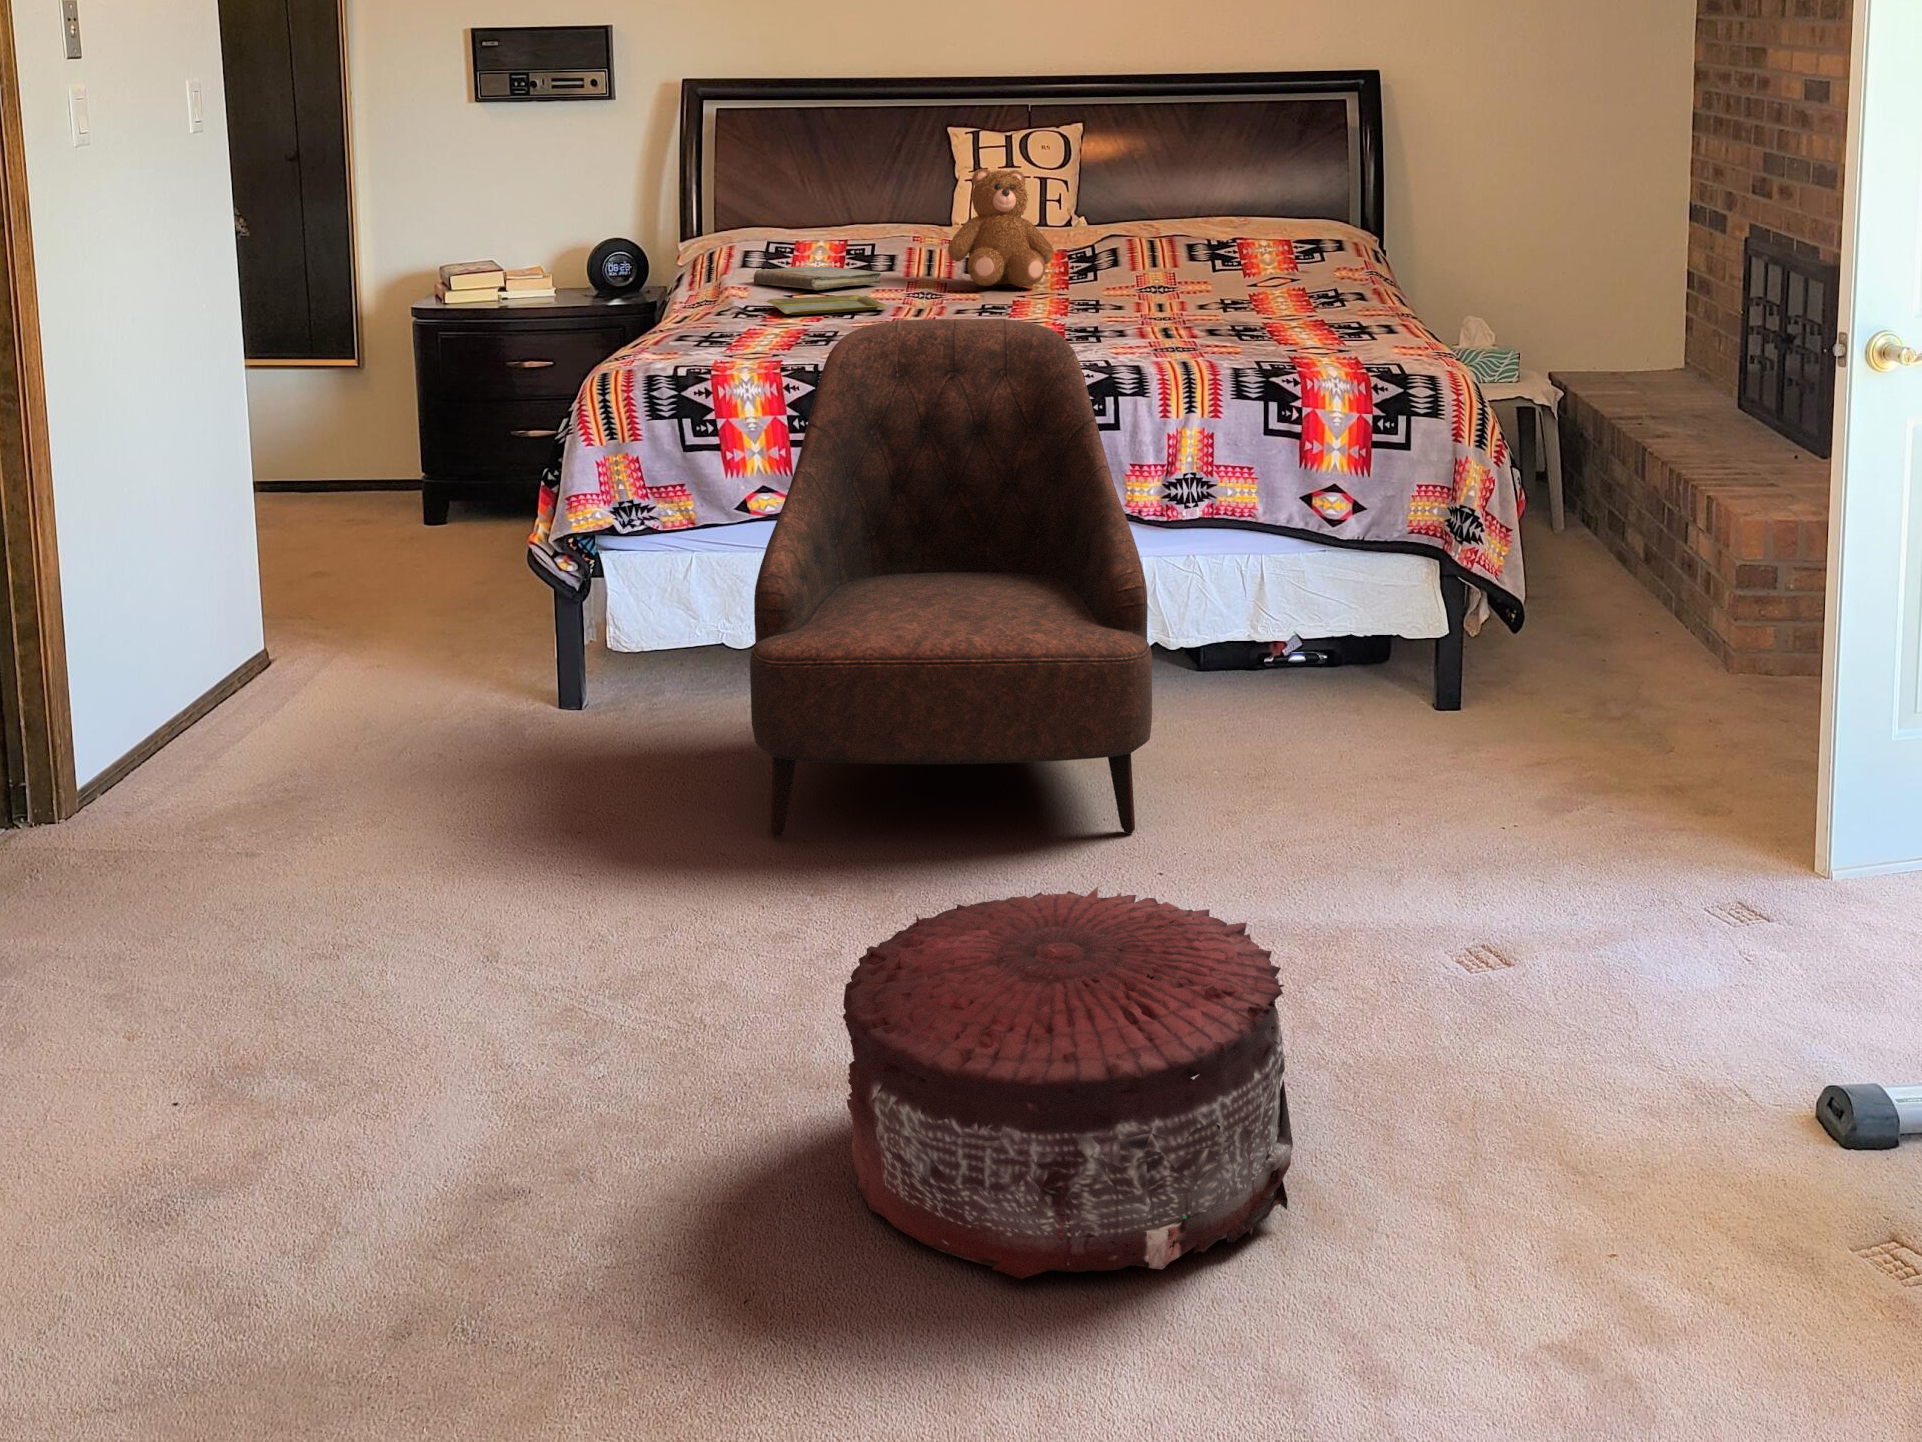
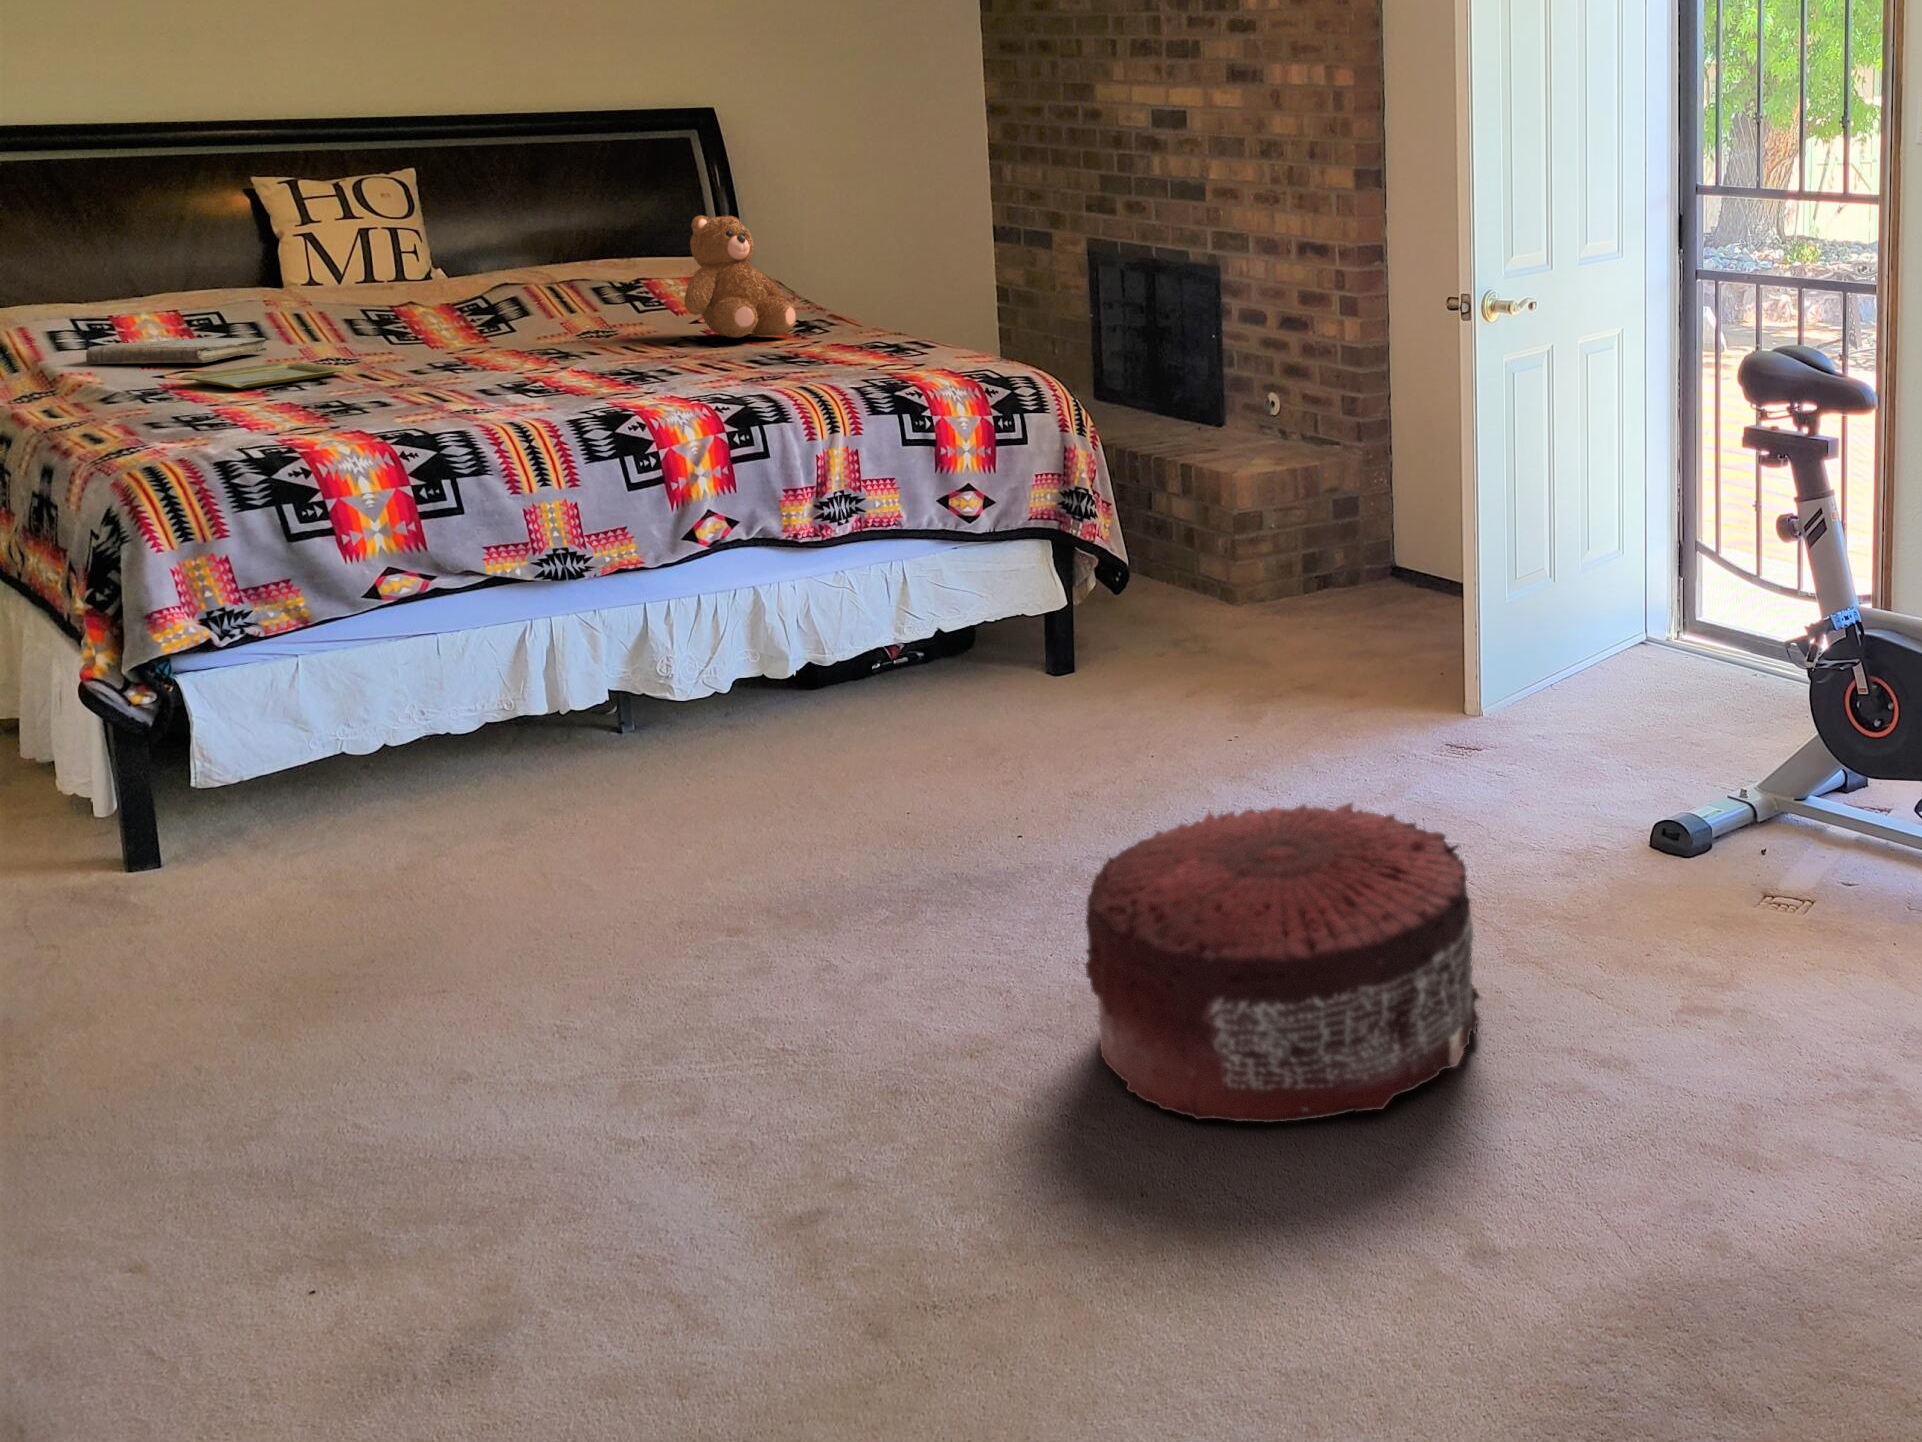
teddy bear: present [948,169,1054,287] -> present [684,215,797,337]
armchair: present [750,319,1152,838] -> none [491,357,973,908]

